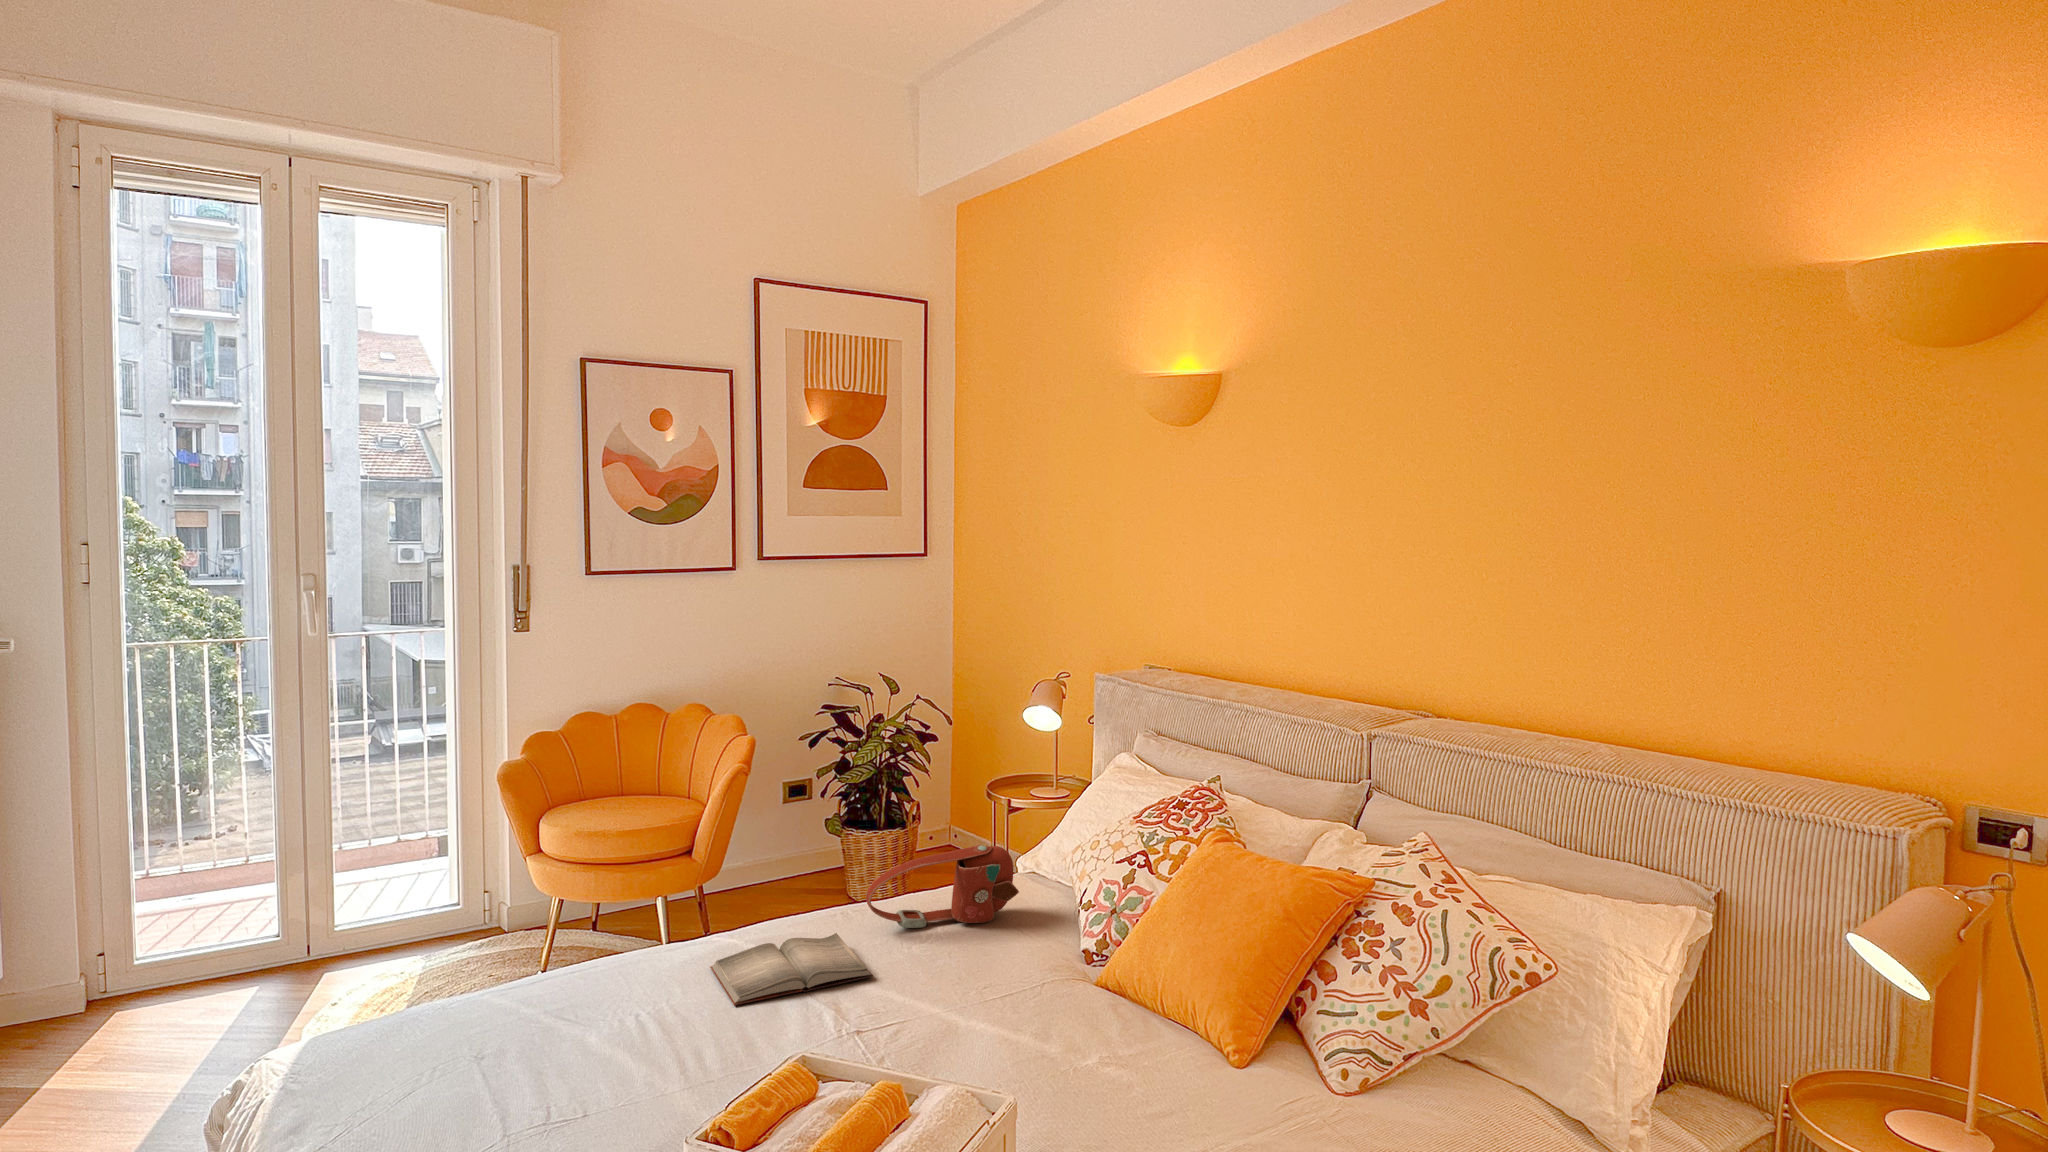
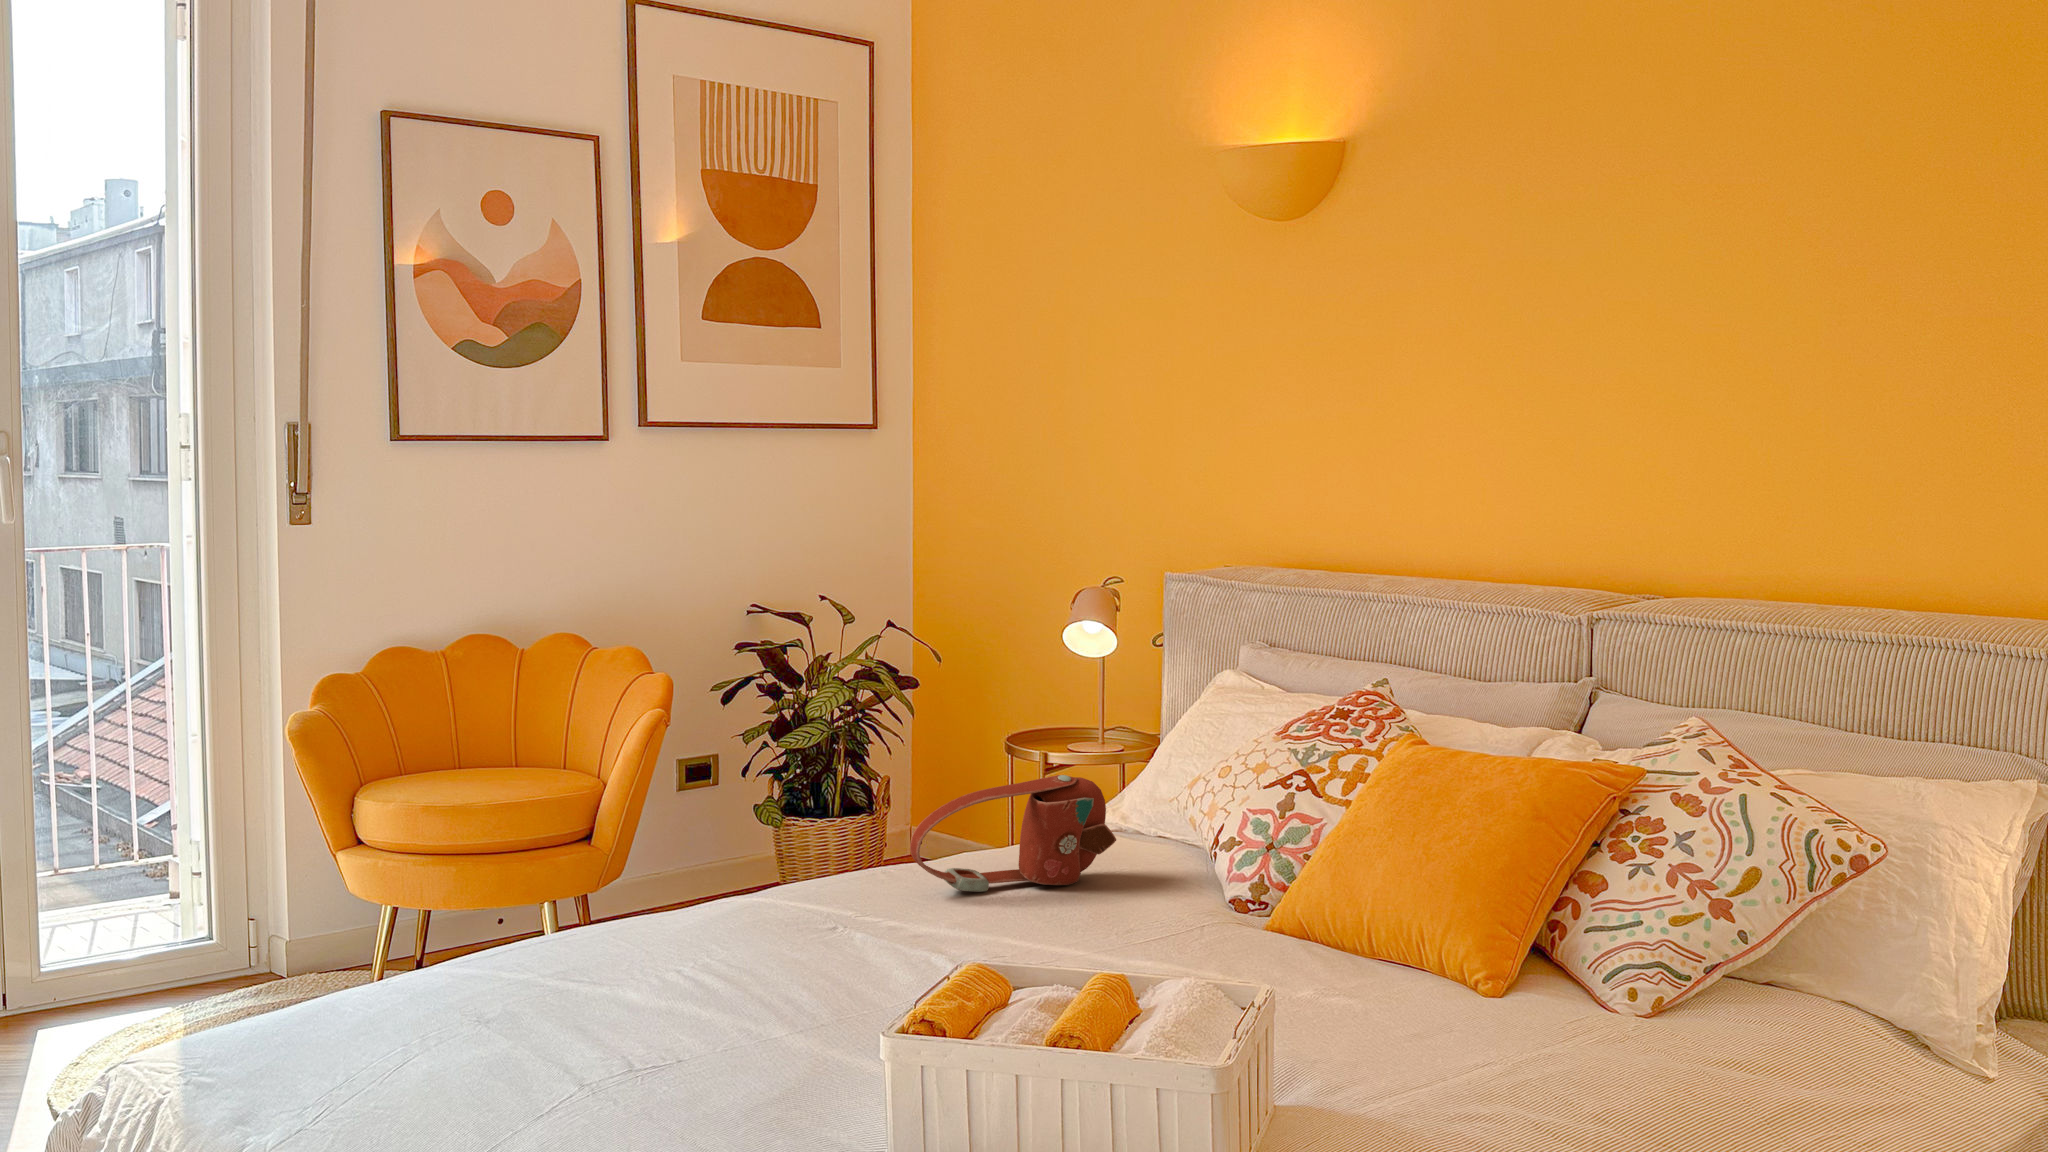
hardback book: present [710,933,873,1005] -> none [716,892,956,965]

